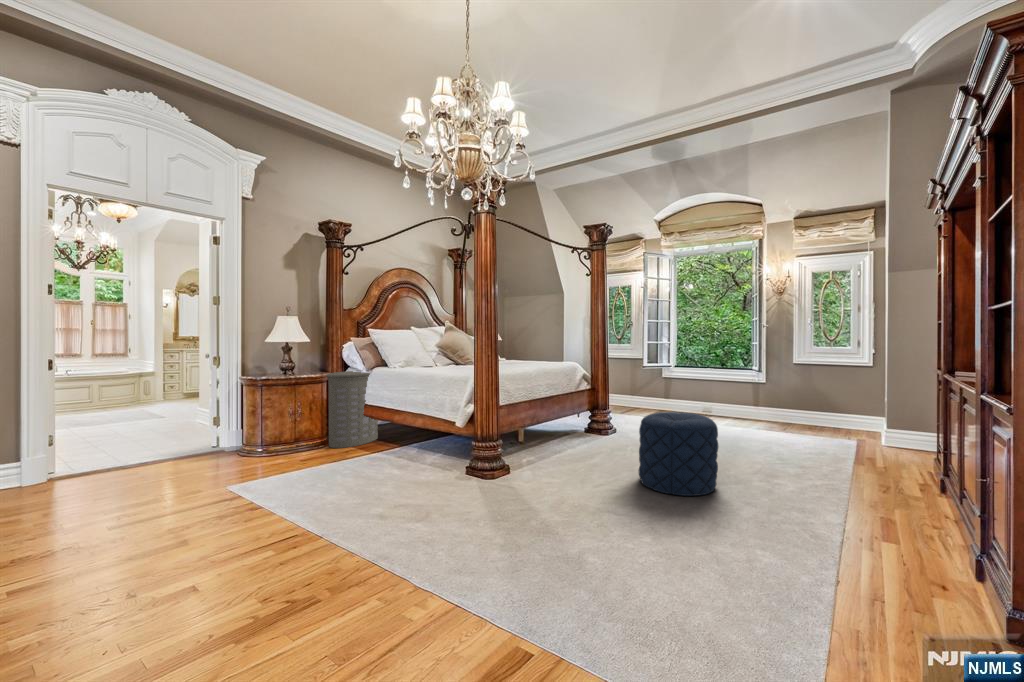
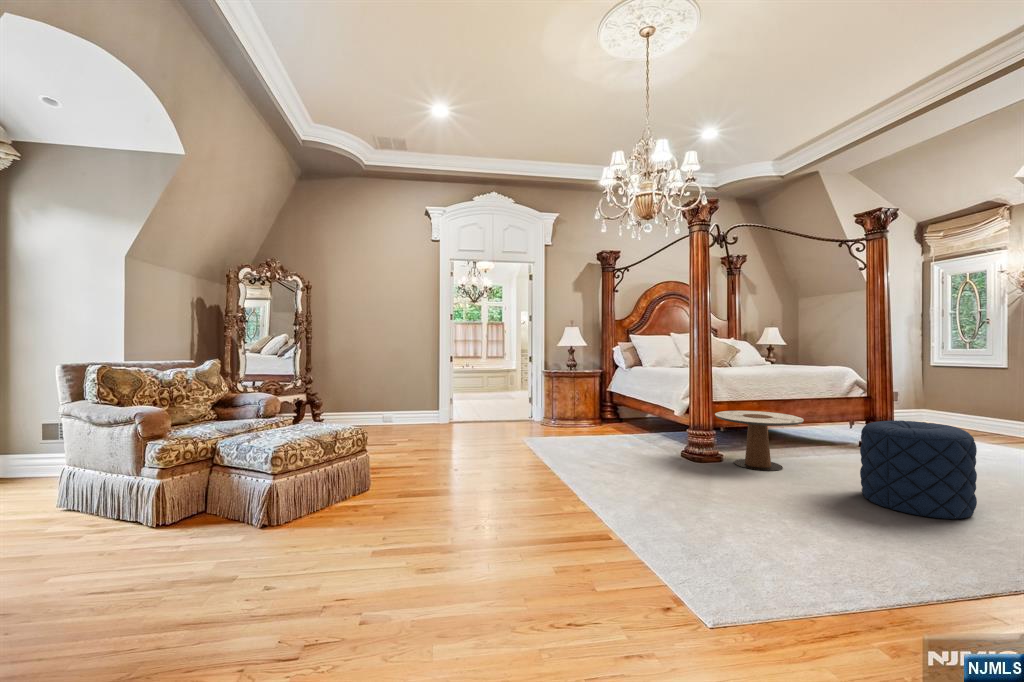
laundry hamper: present [326,371,378,448] -> none [596,369,640,427]
side table: none [500,412,581,476] -> present [715,411,804,471]

